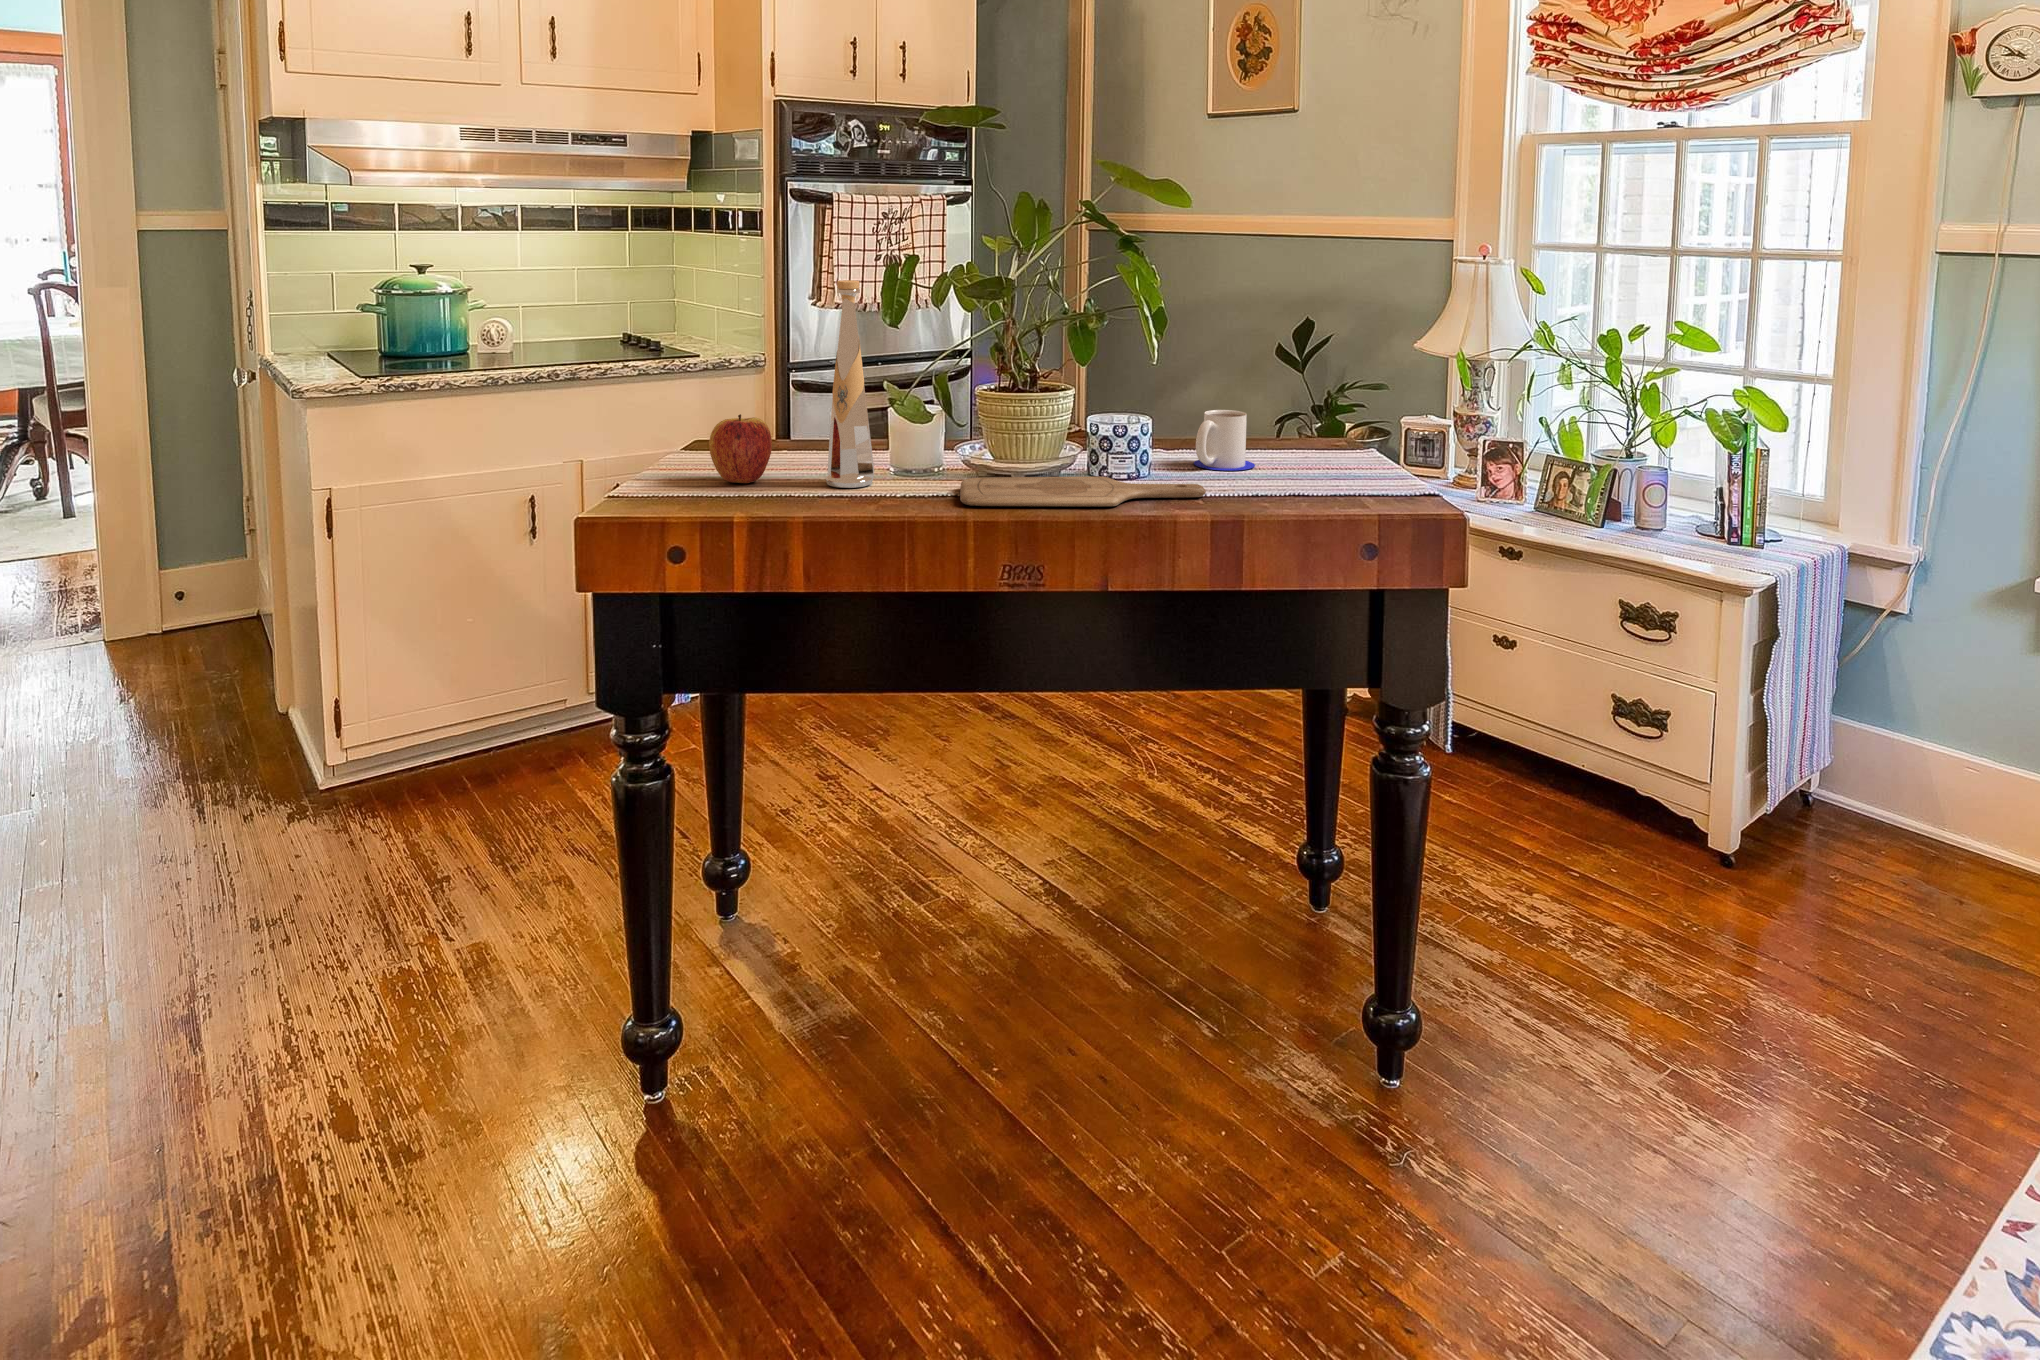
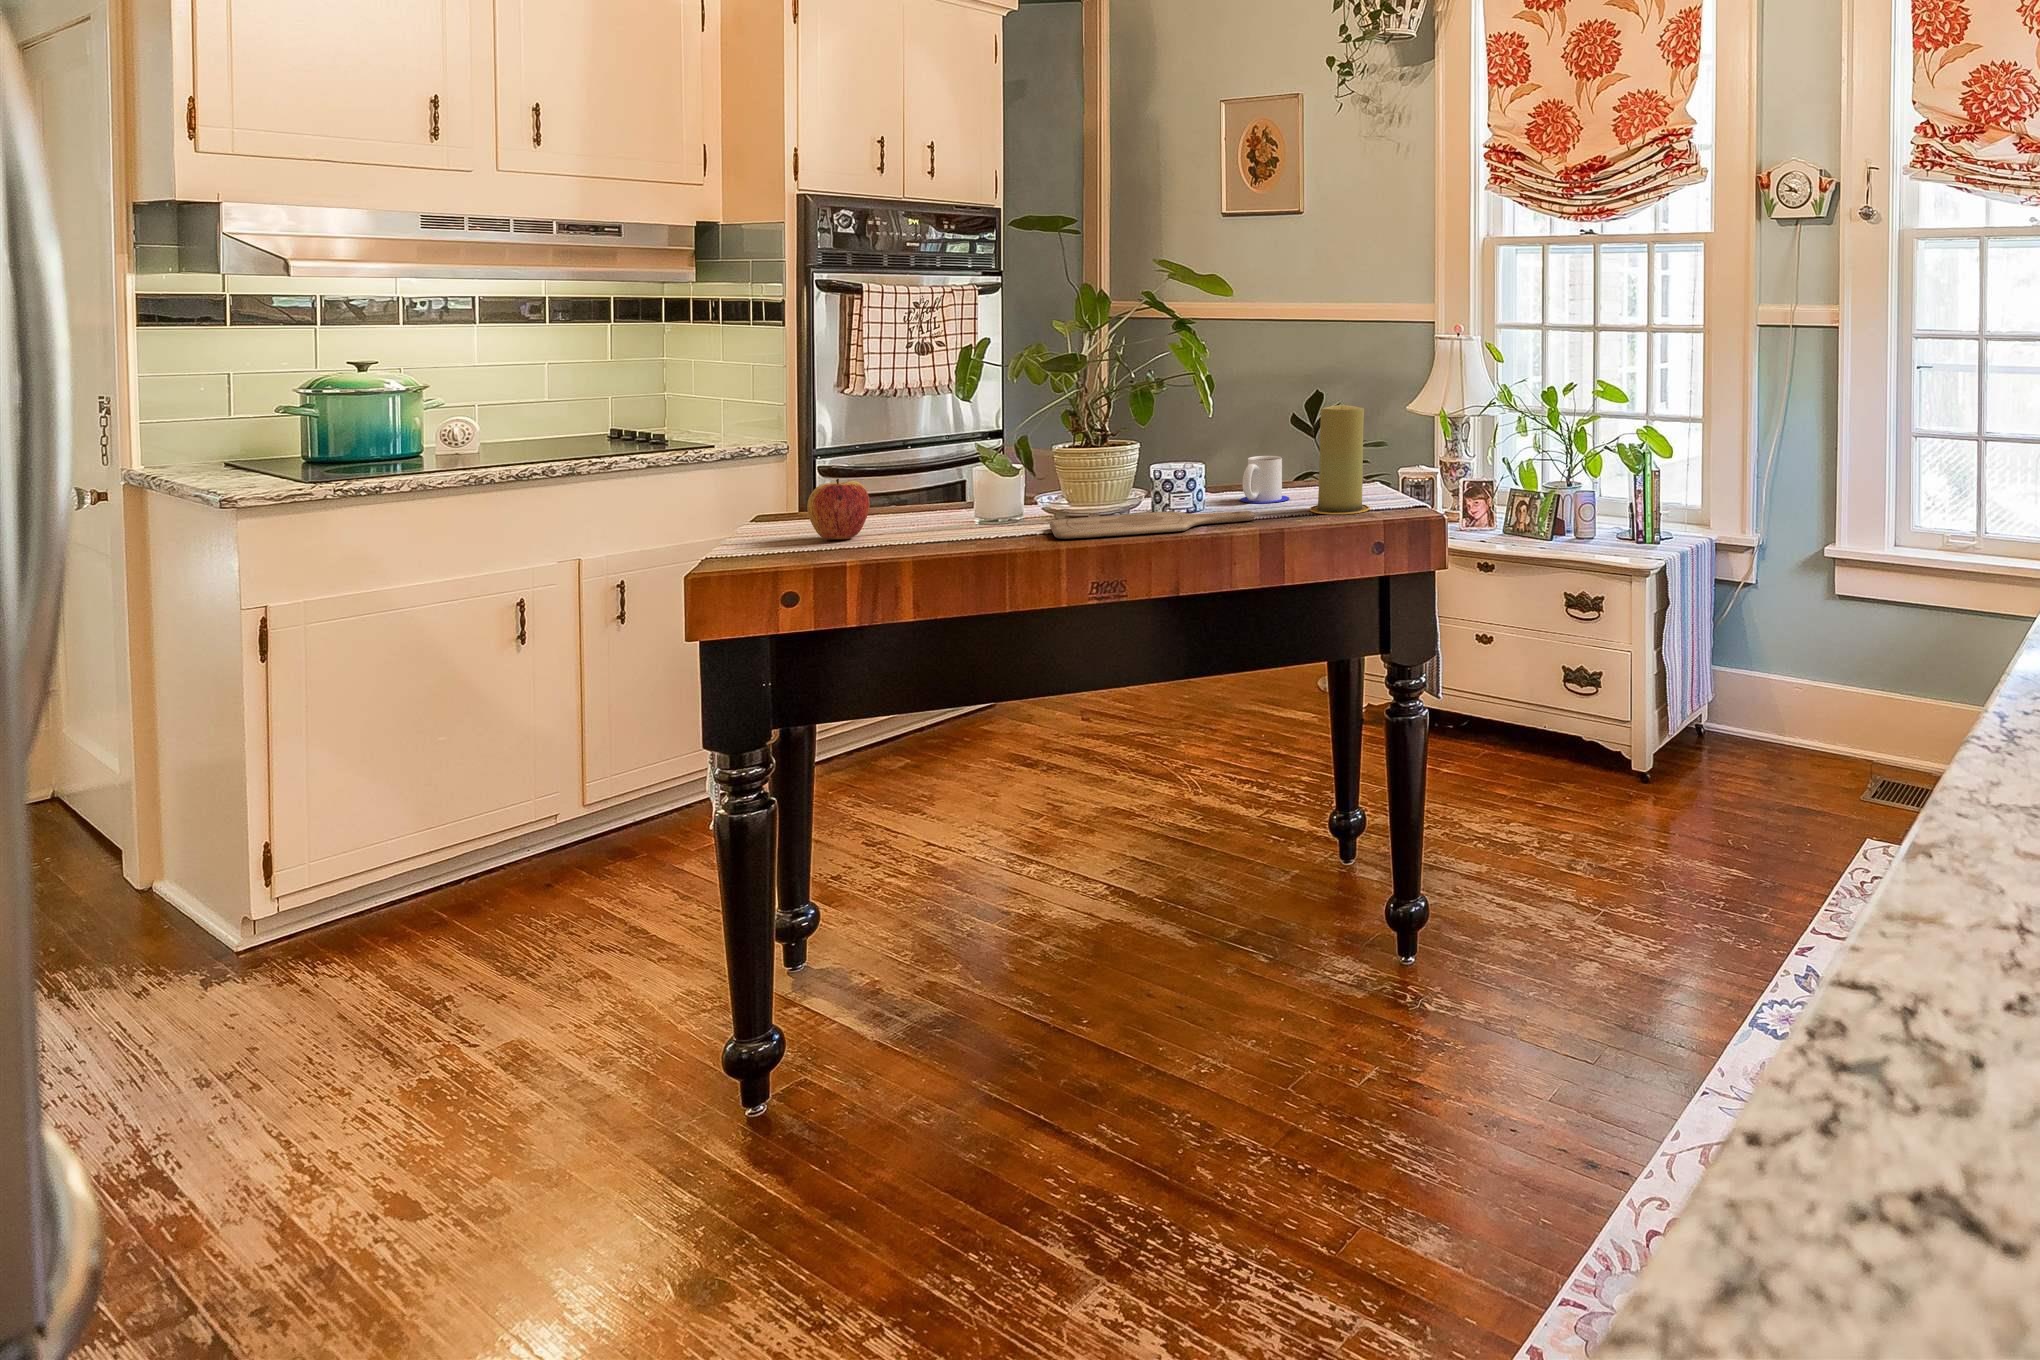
bottle: present [826,280,874,488] -> none [923,359,968,536]
candle: none [1278,352,1357,498] -> present [1310,405,1370,514]

